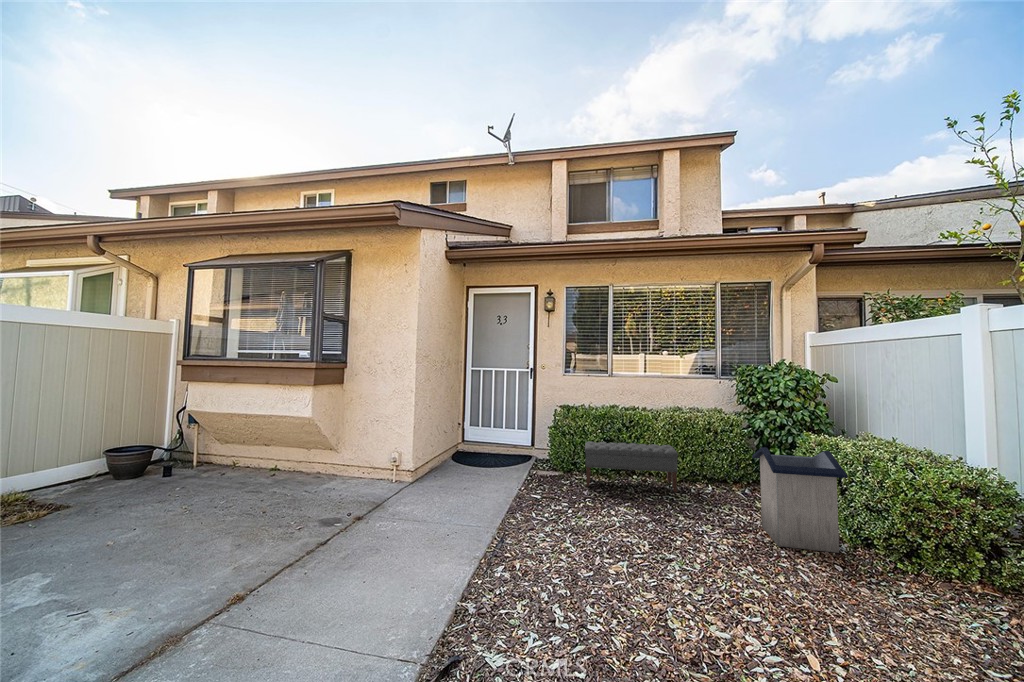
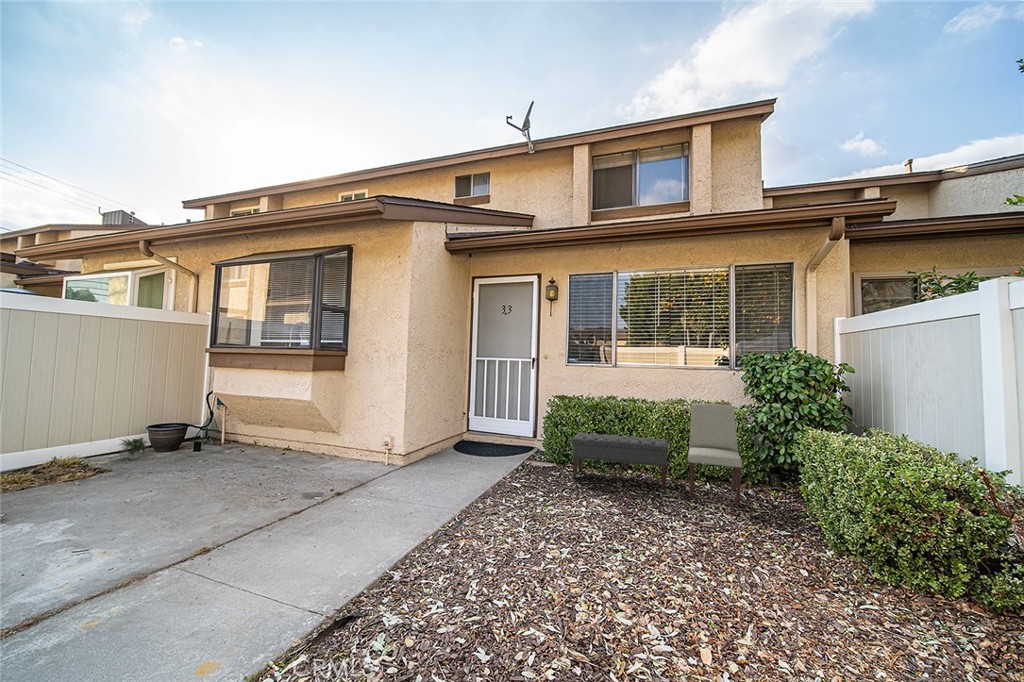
chair: none [696,412,752,506] -> present [688,404,742,505]
trash can: present [752,447,847,553] -> none [732,440,820,557]
potted plant: none [56,463,109,491] -> present [120,438,147,459]

